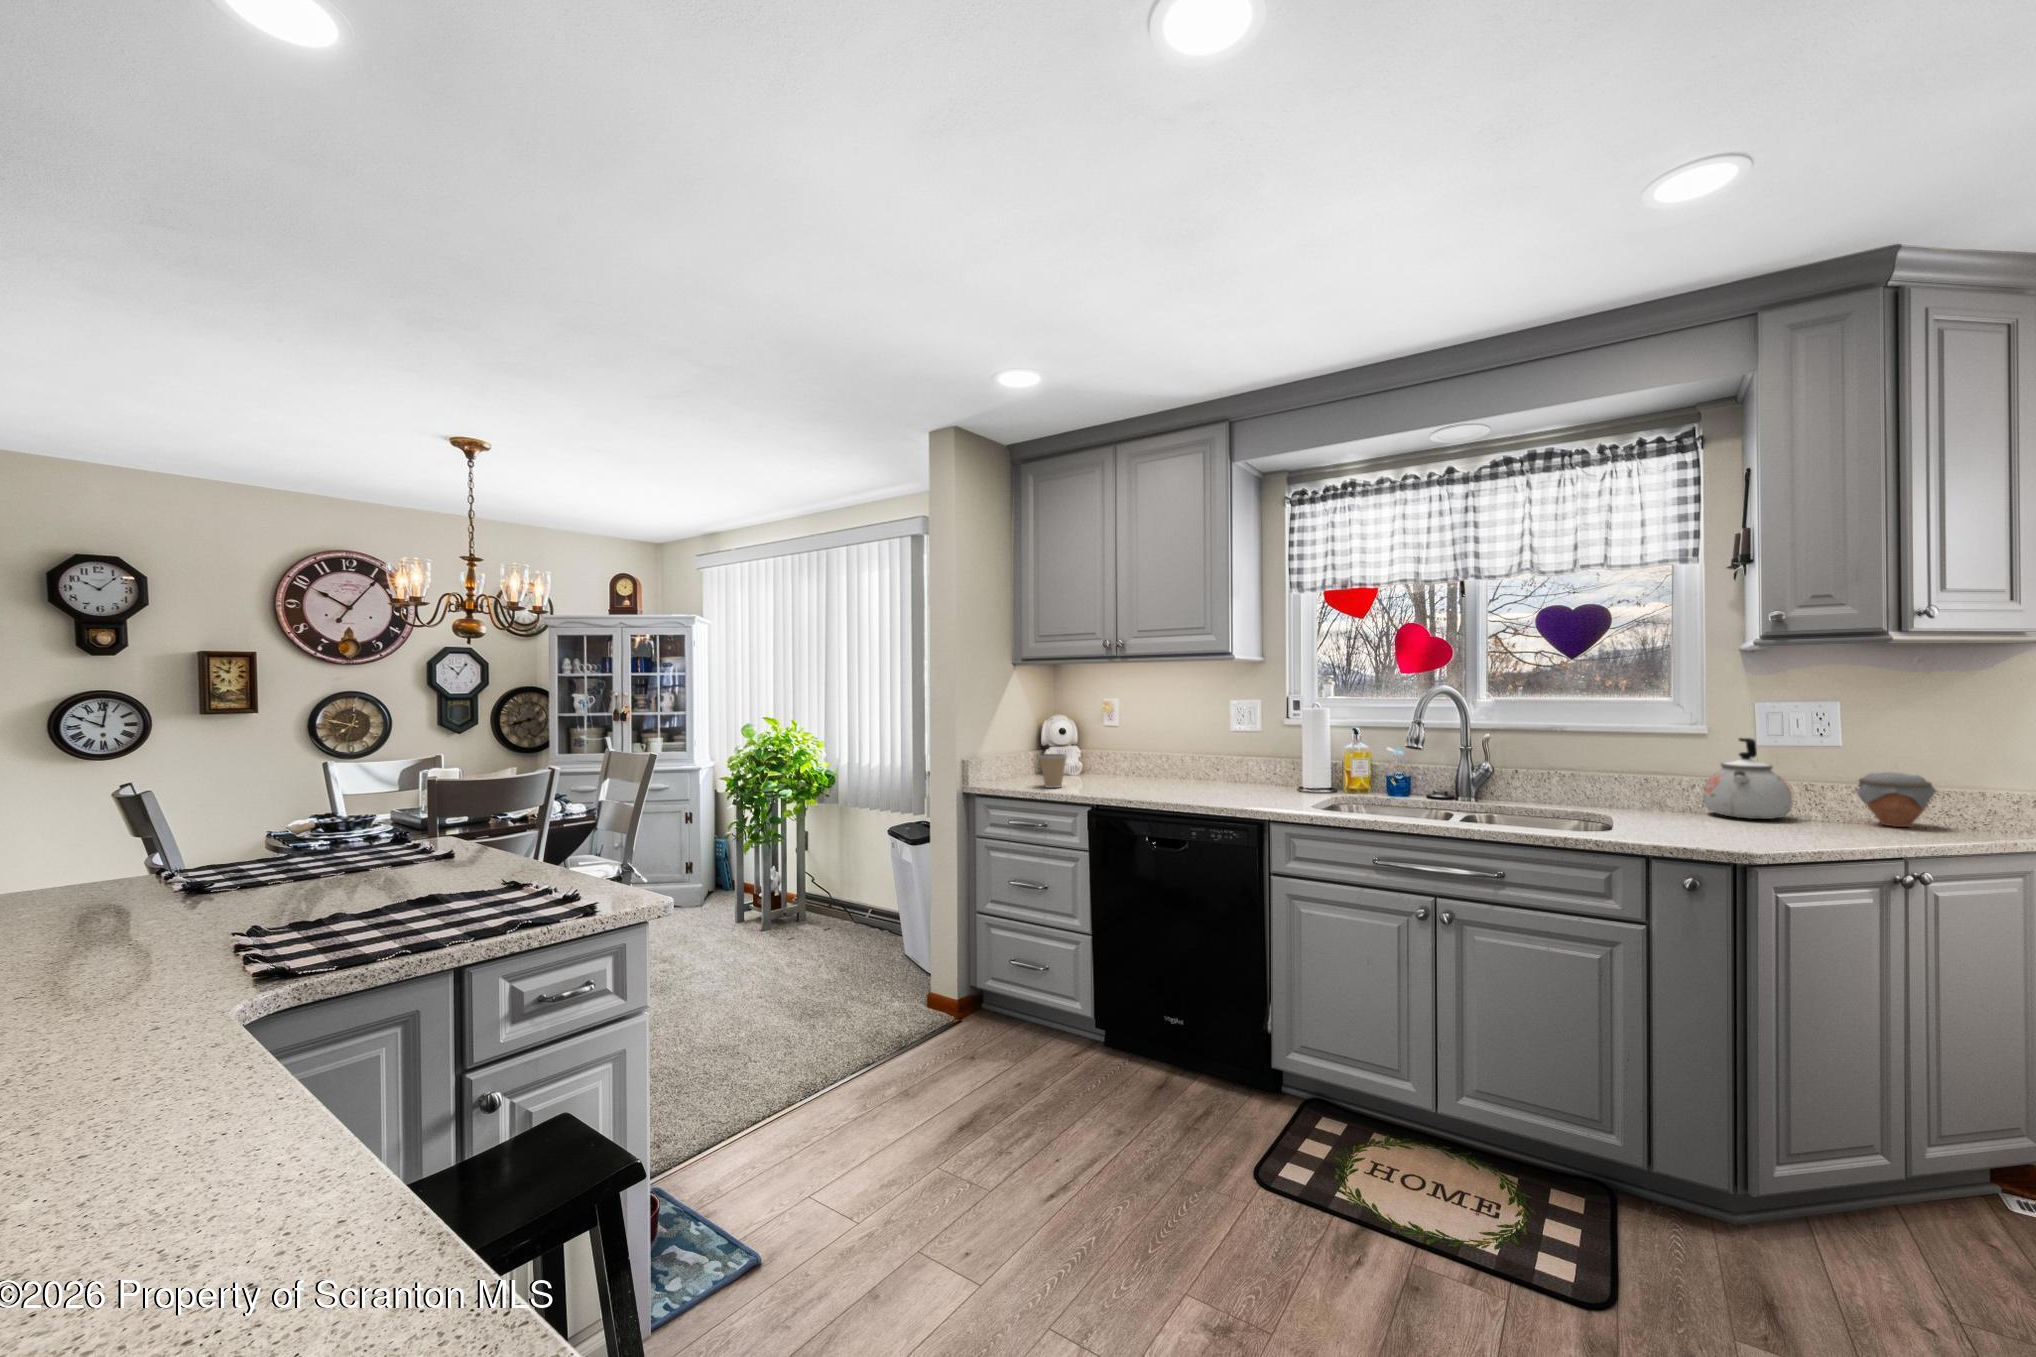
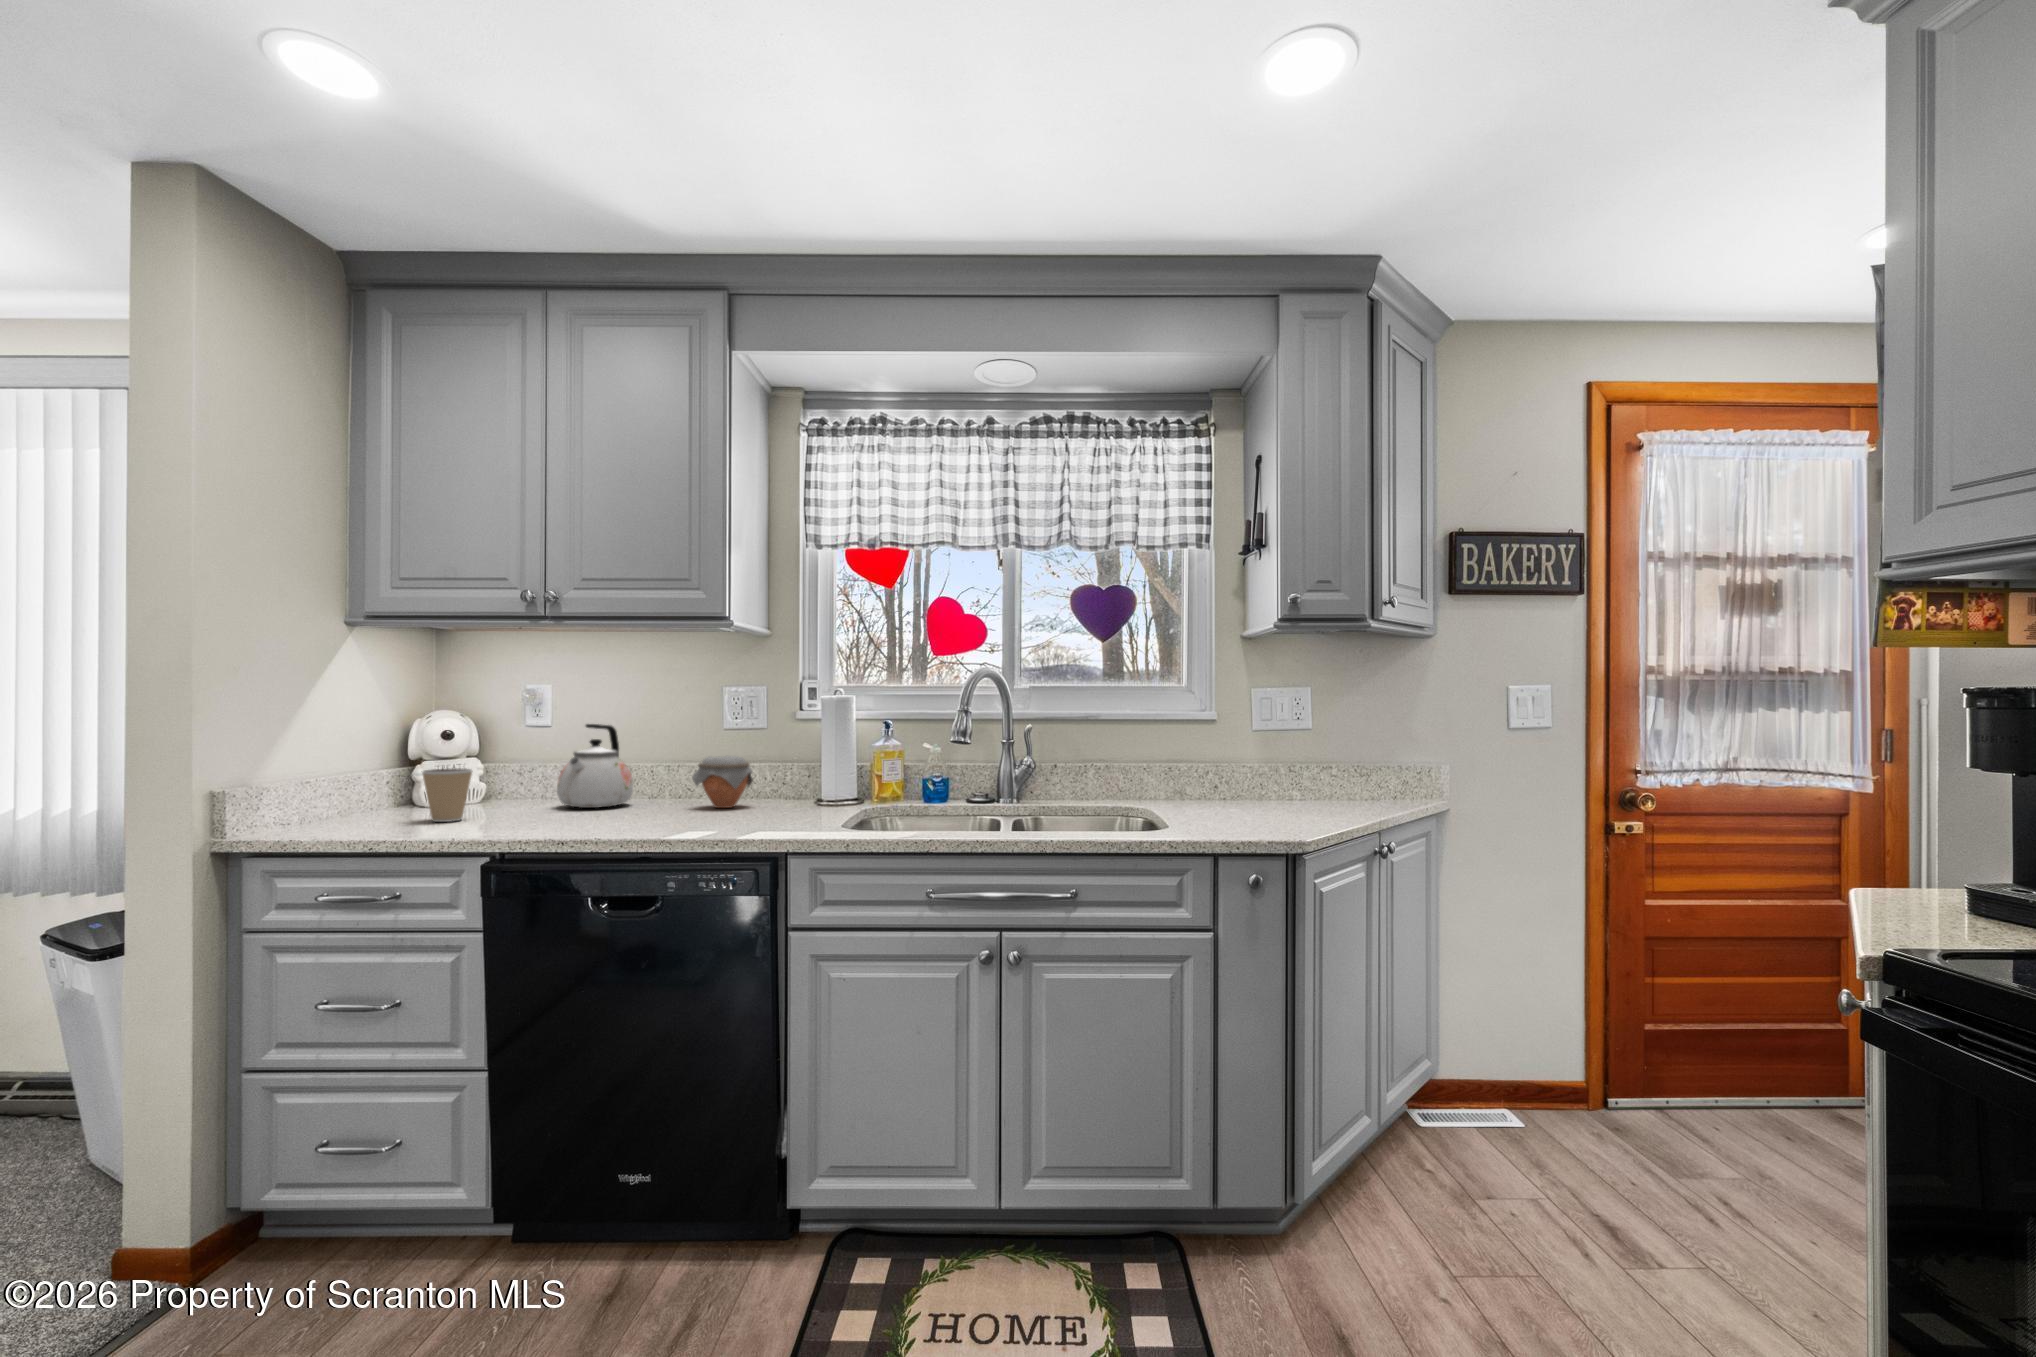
kettle: present [1703,738,1792,819] -> present [557,724,633,808]
jar: present [1856,772,1937,827] -> present [692,756,753,808]

